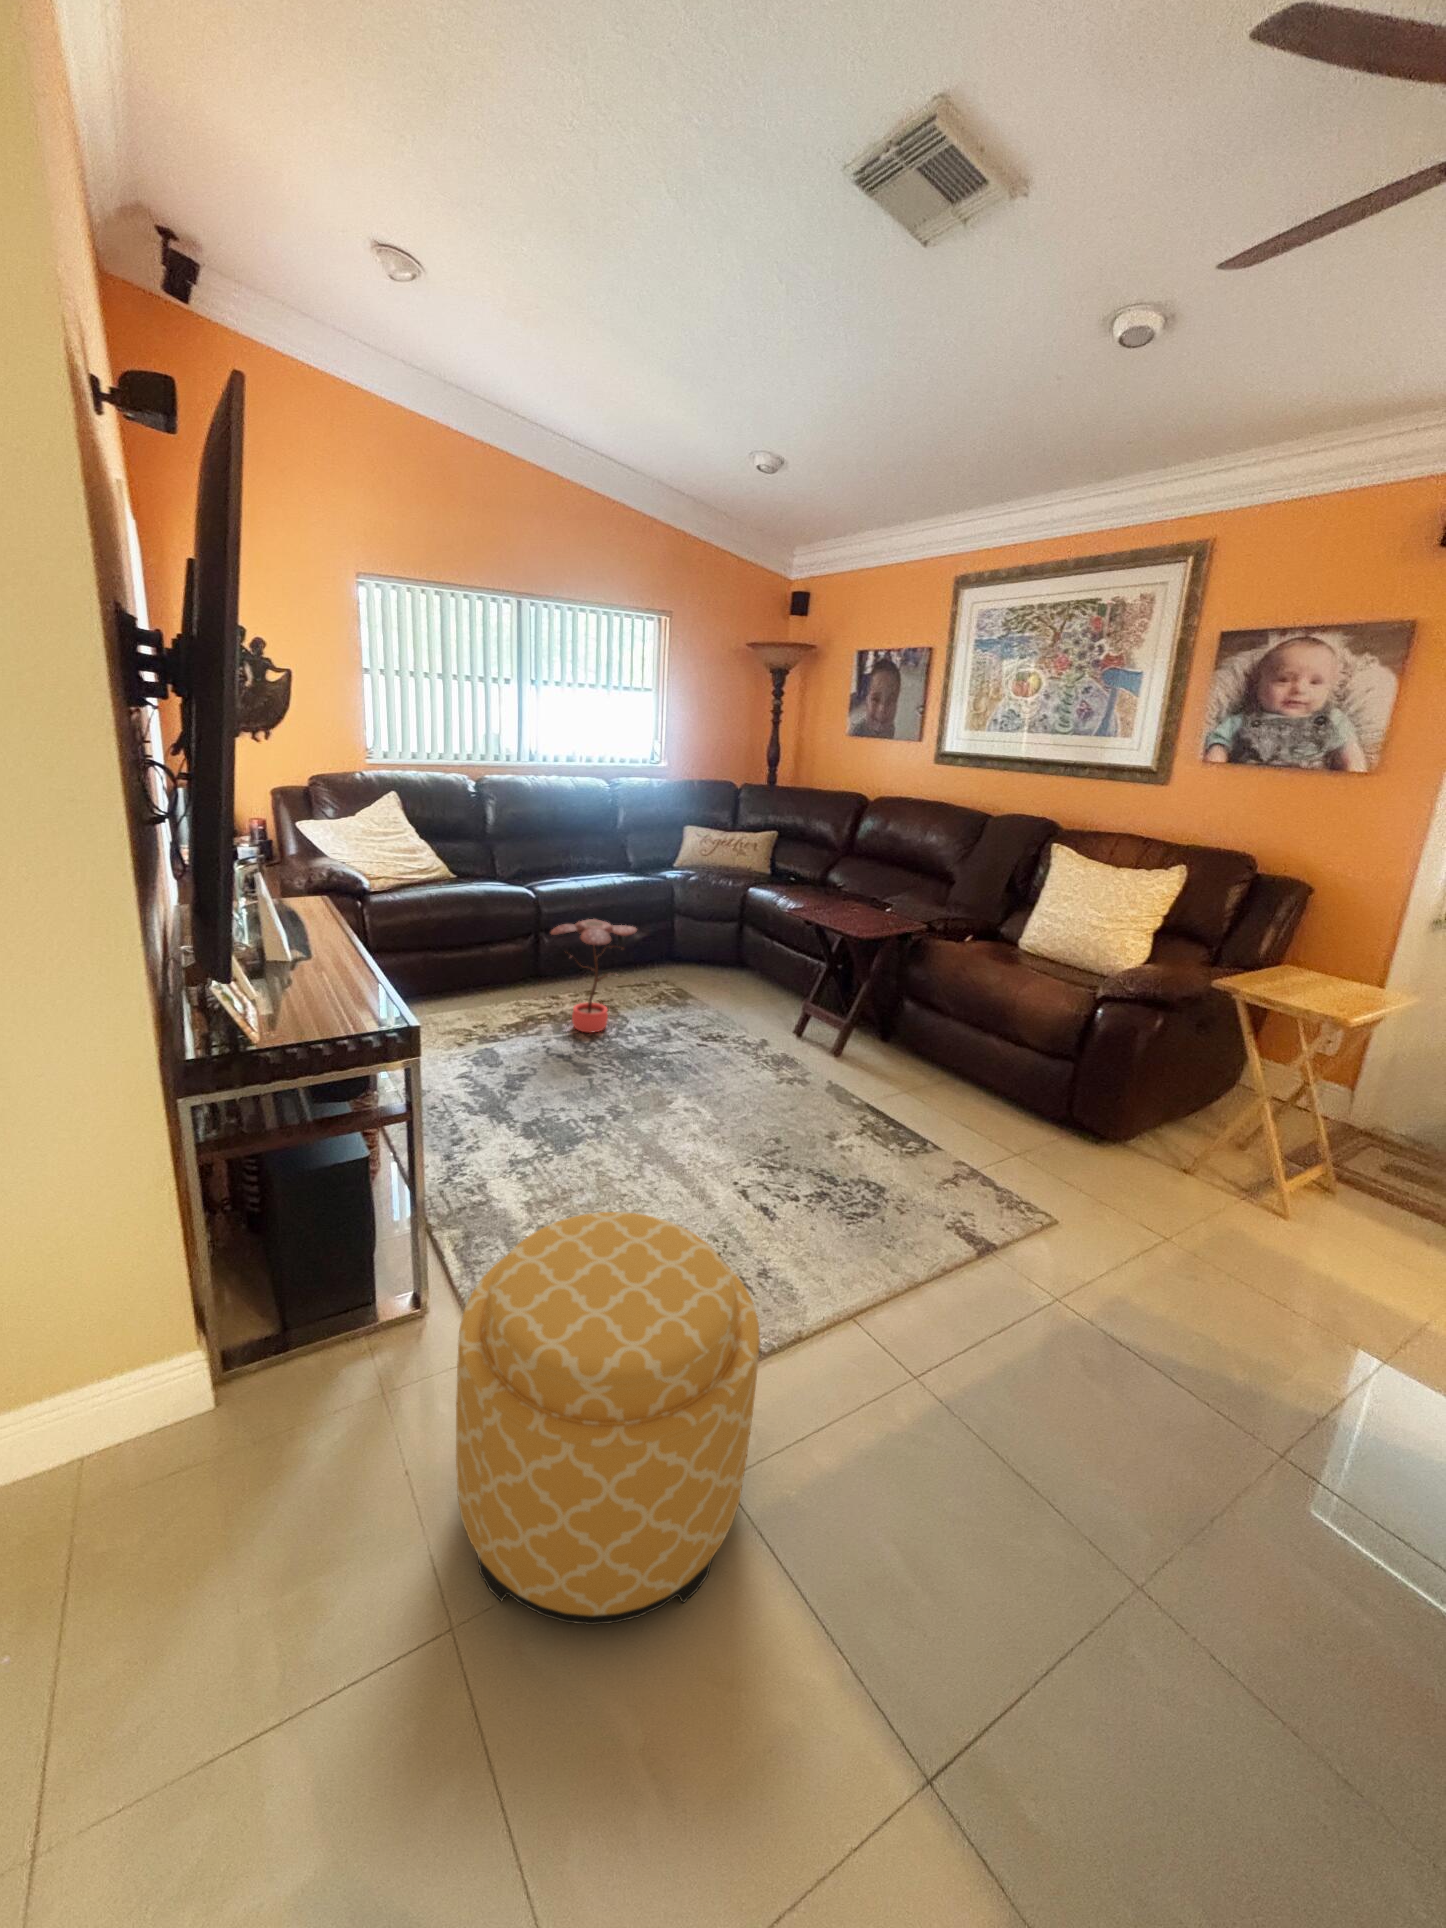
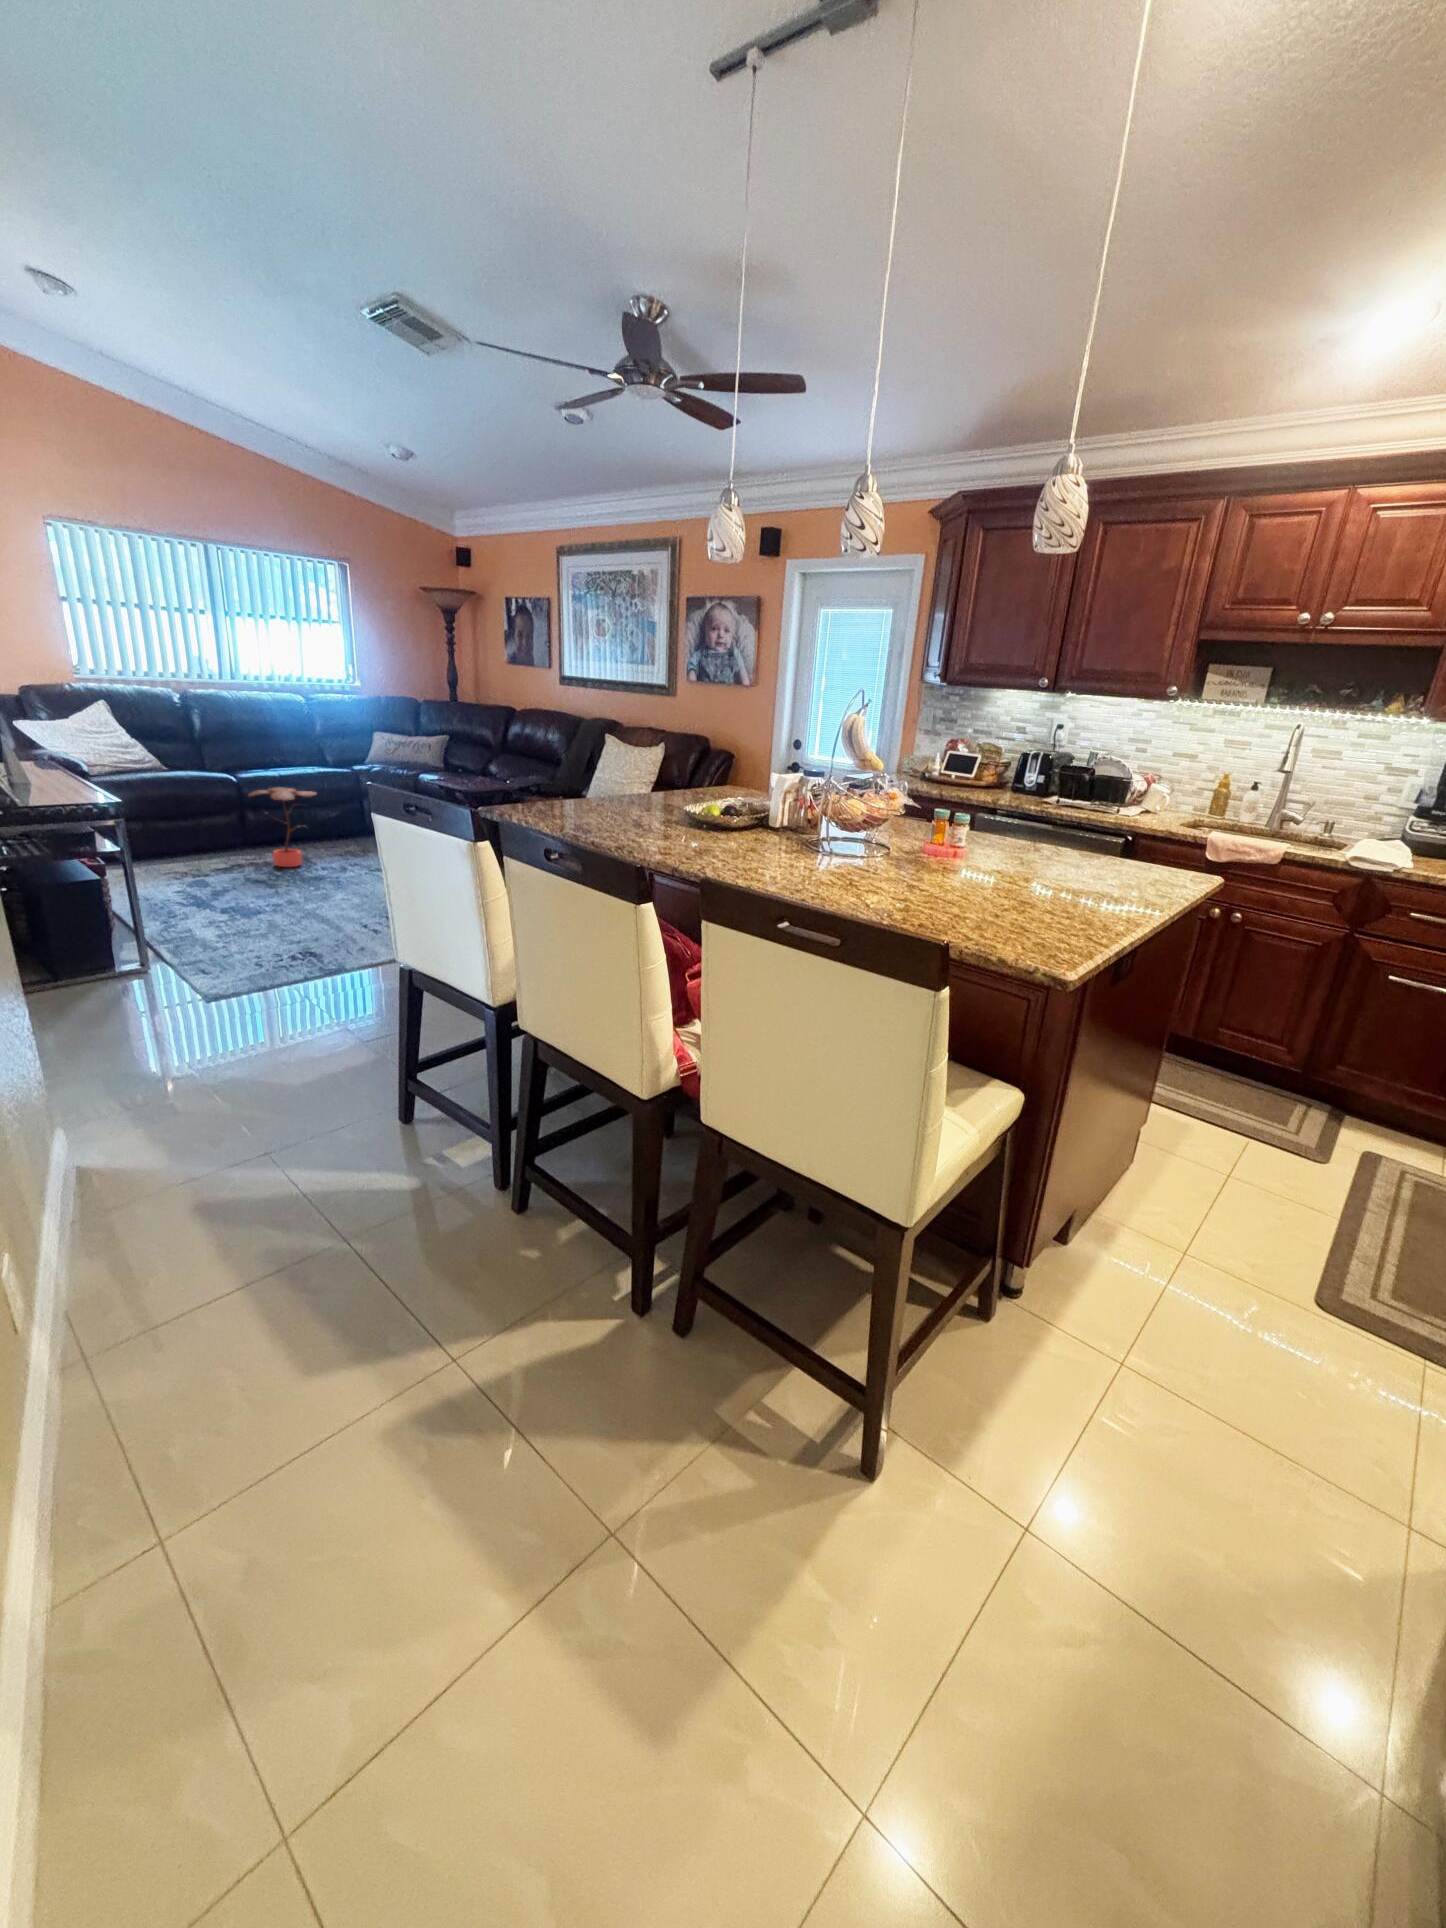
ottoman: present [456,1212,760,1625] -> none [179,869,330,1002]

